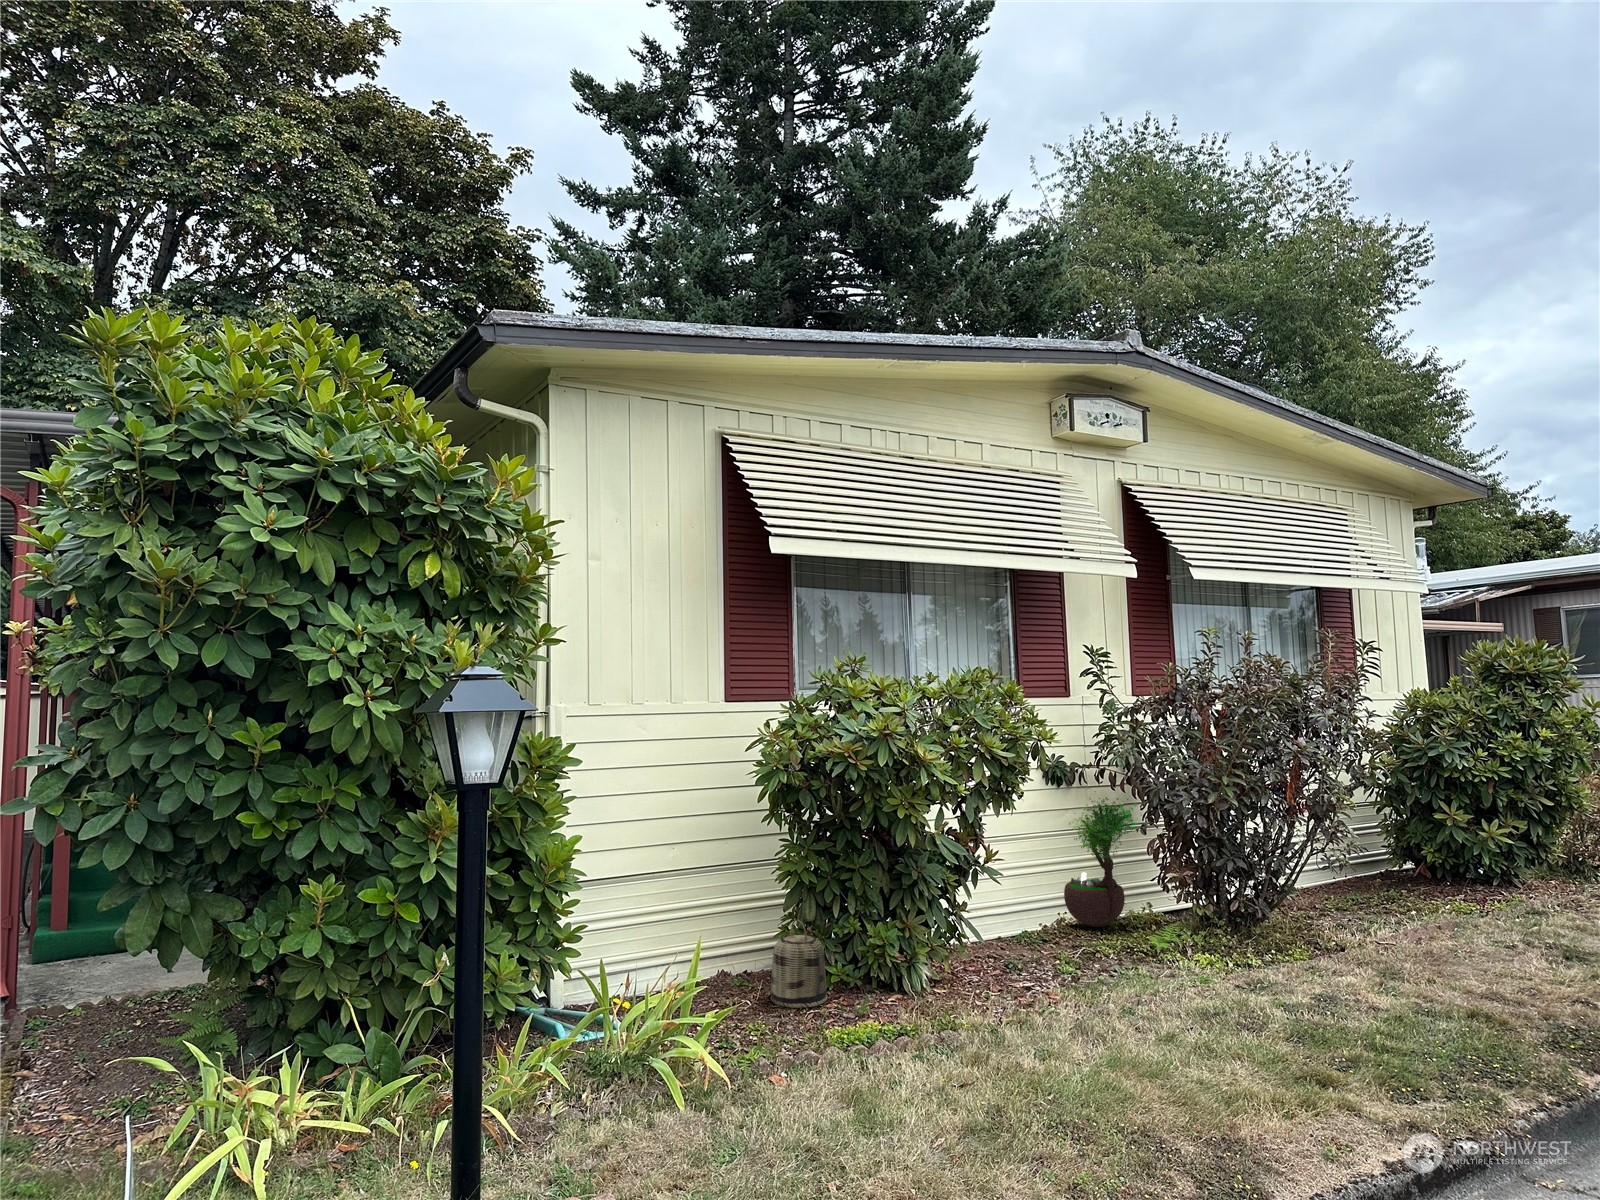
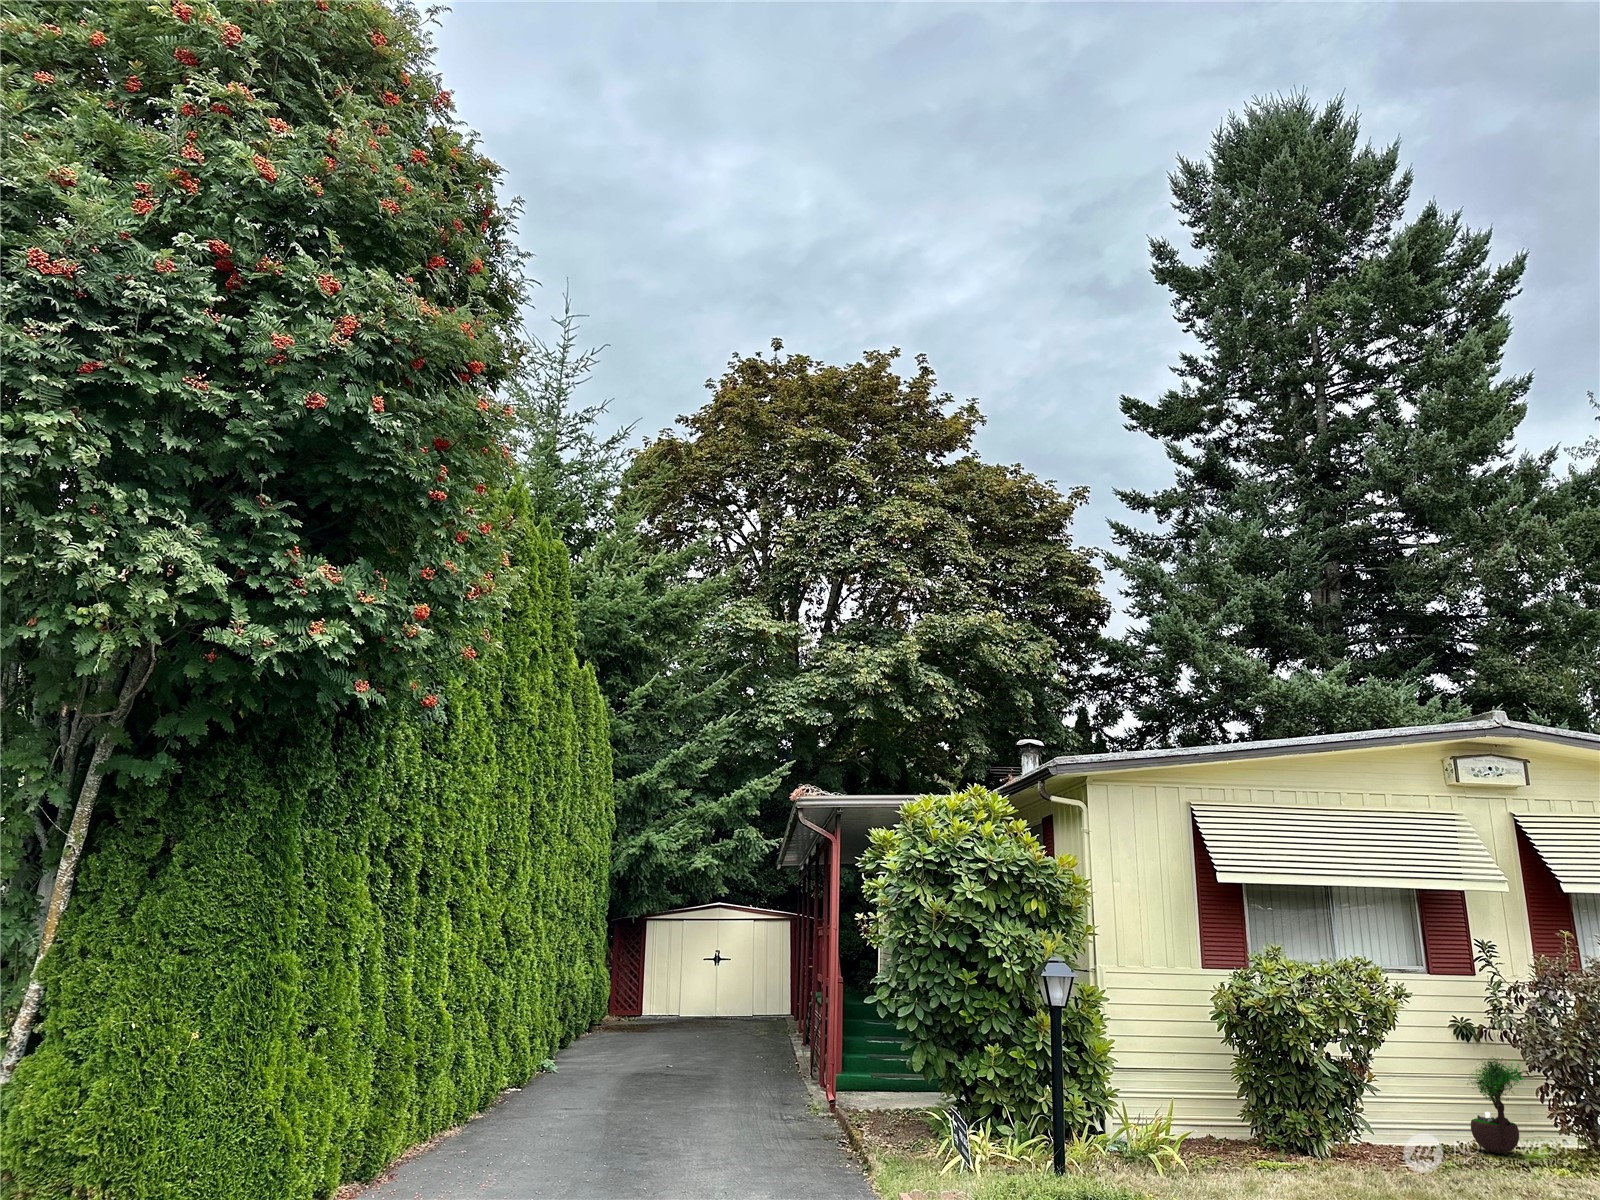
basket: present [771,920,827,1008] -> none [1225,1103,1259,1154]

